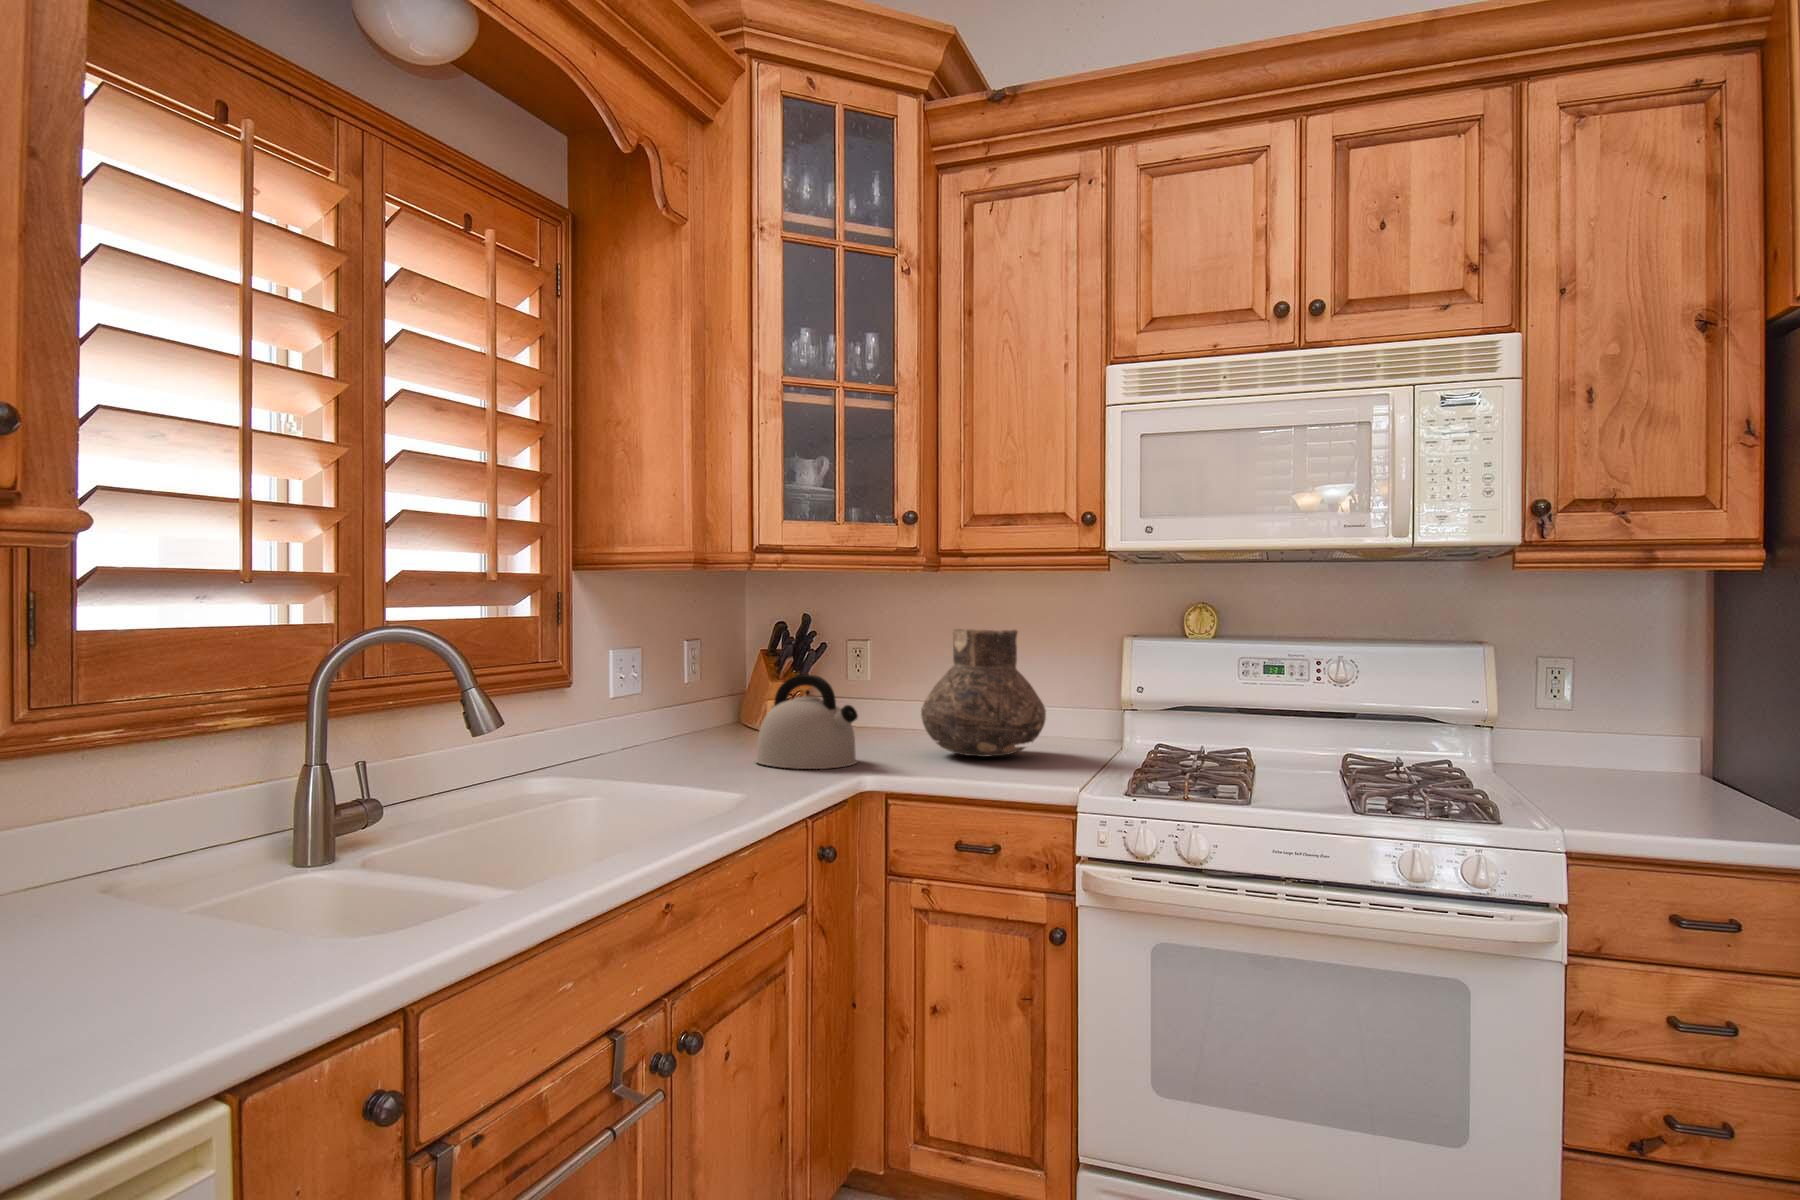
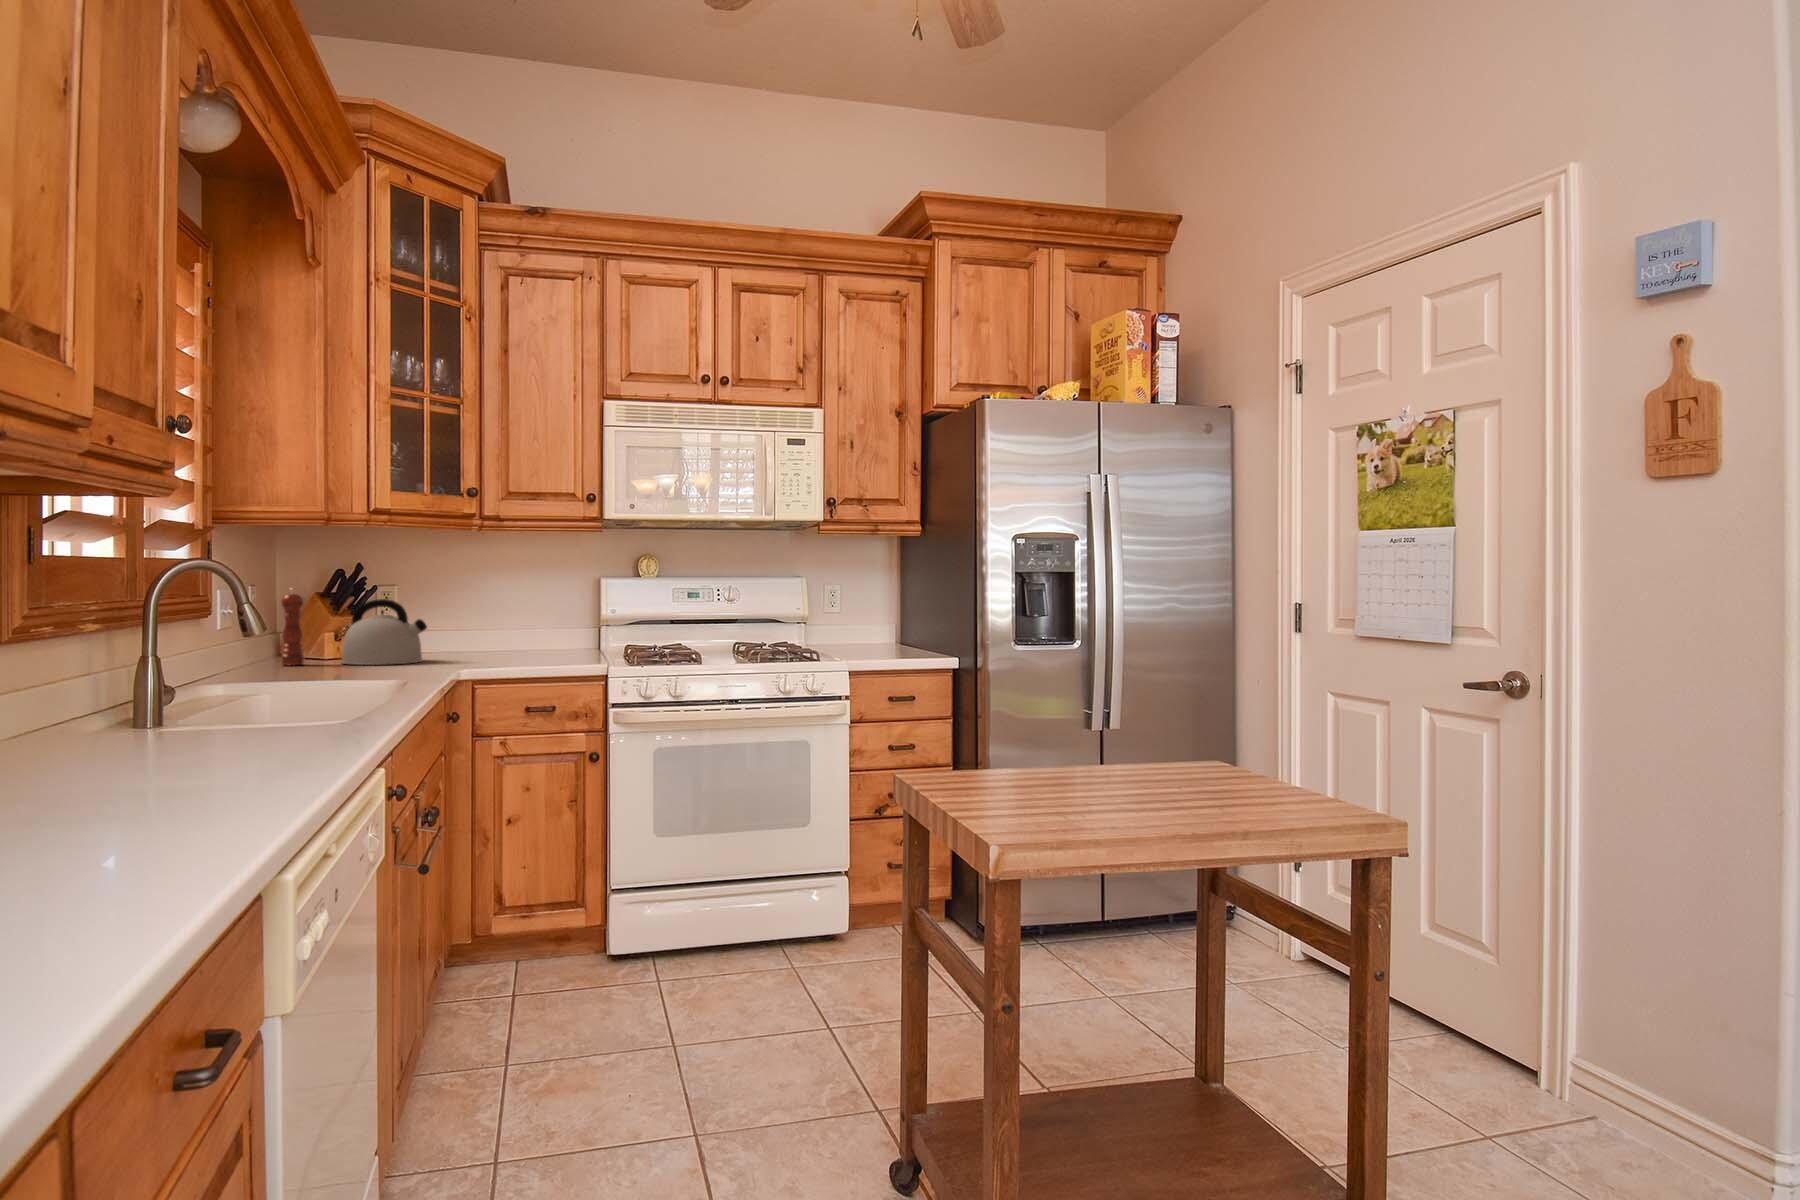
vase: present [921,629,1046,757] -> none [460,566,553,654]
pepper mill: none [691,658,720,759] -> present [281,588,304,666]

